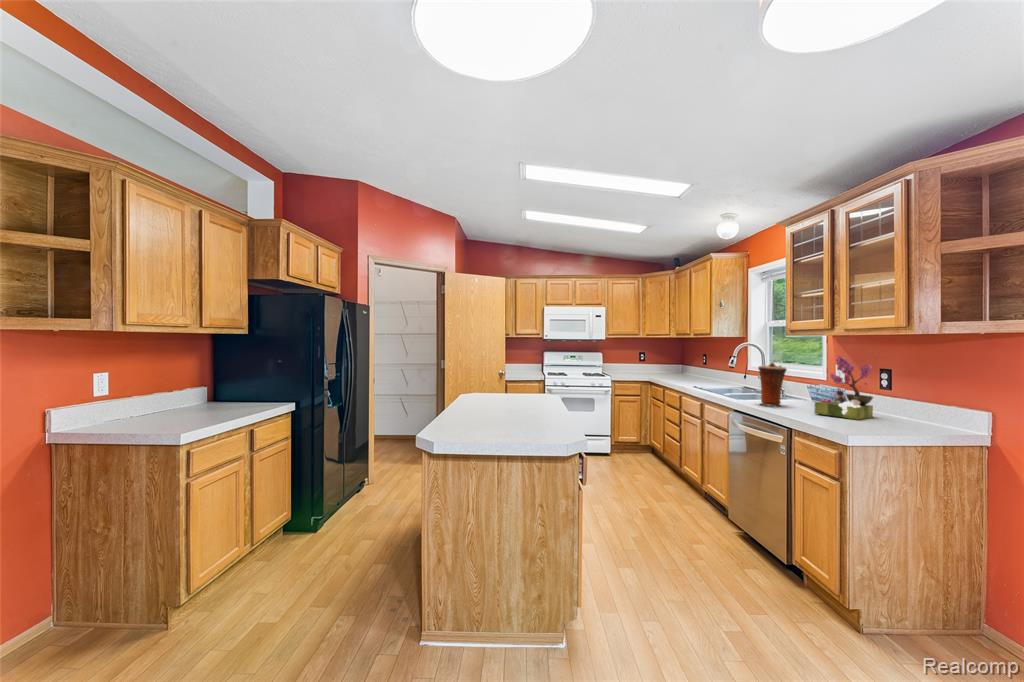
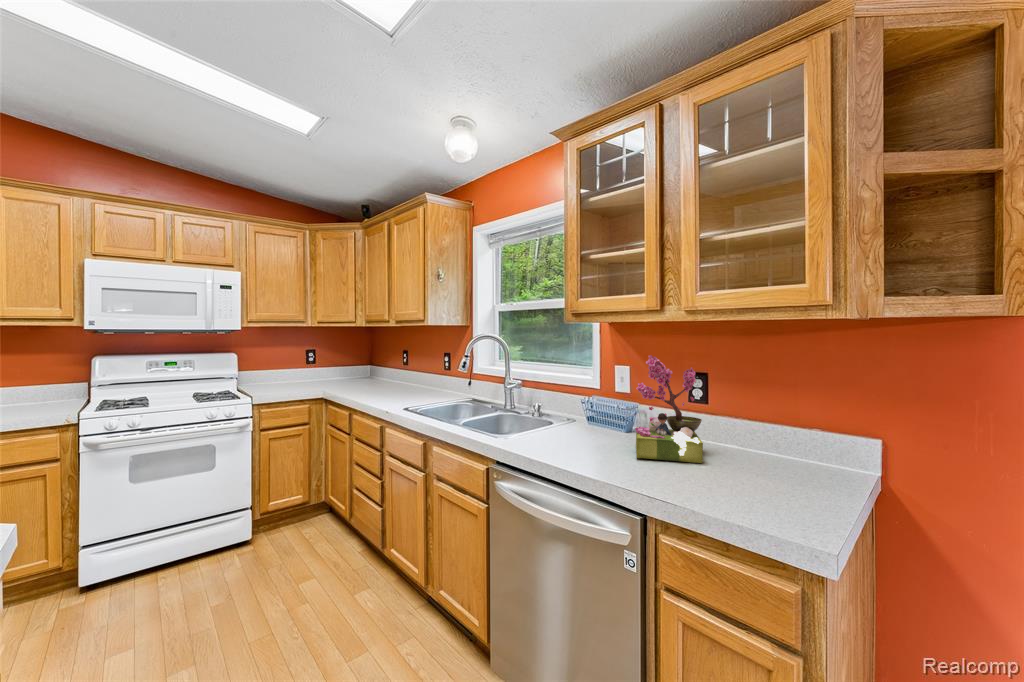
vase: present [758,362,787,406] -> none [533,367,579,445]

